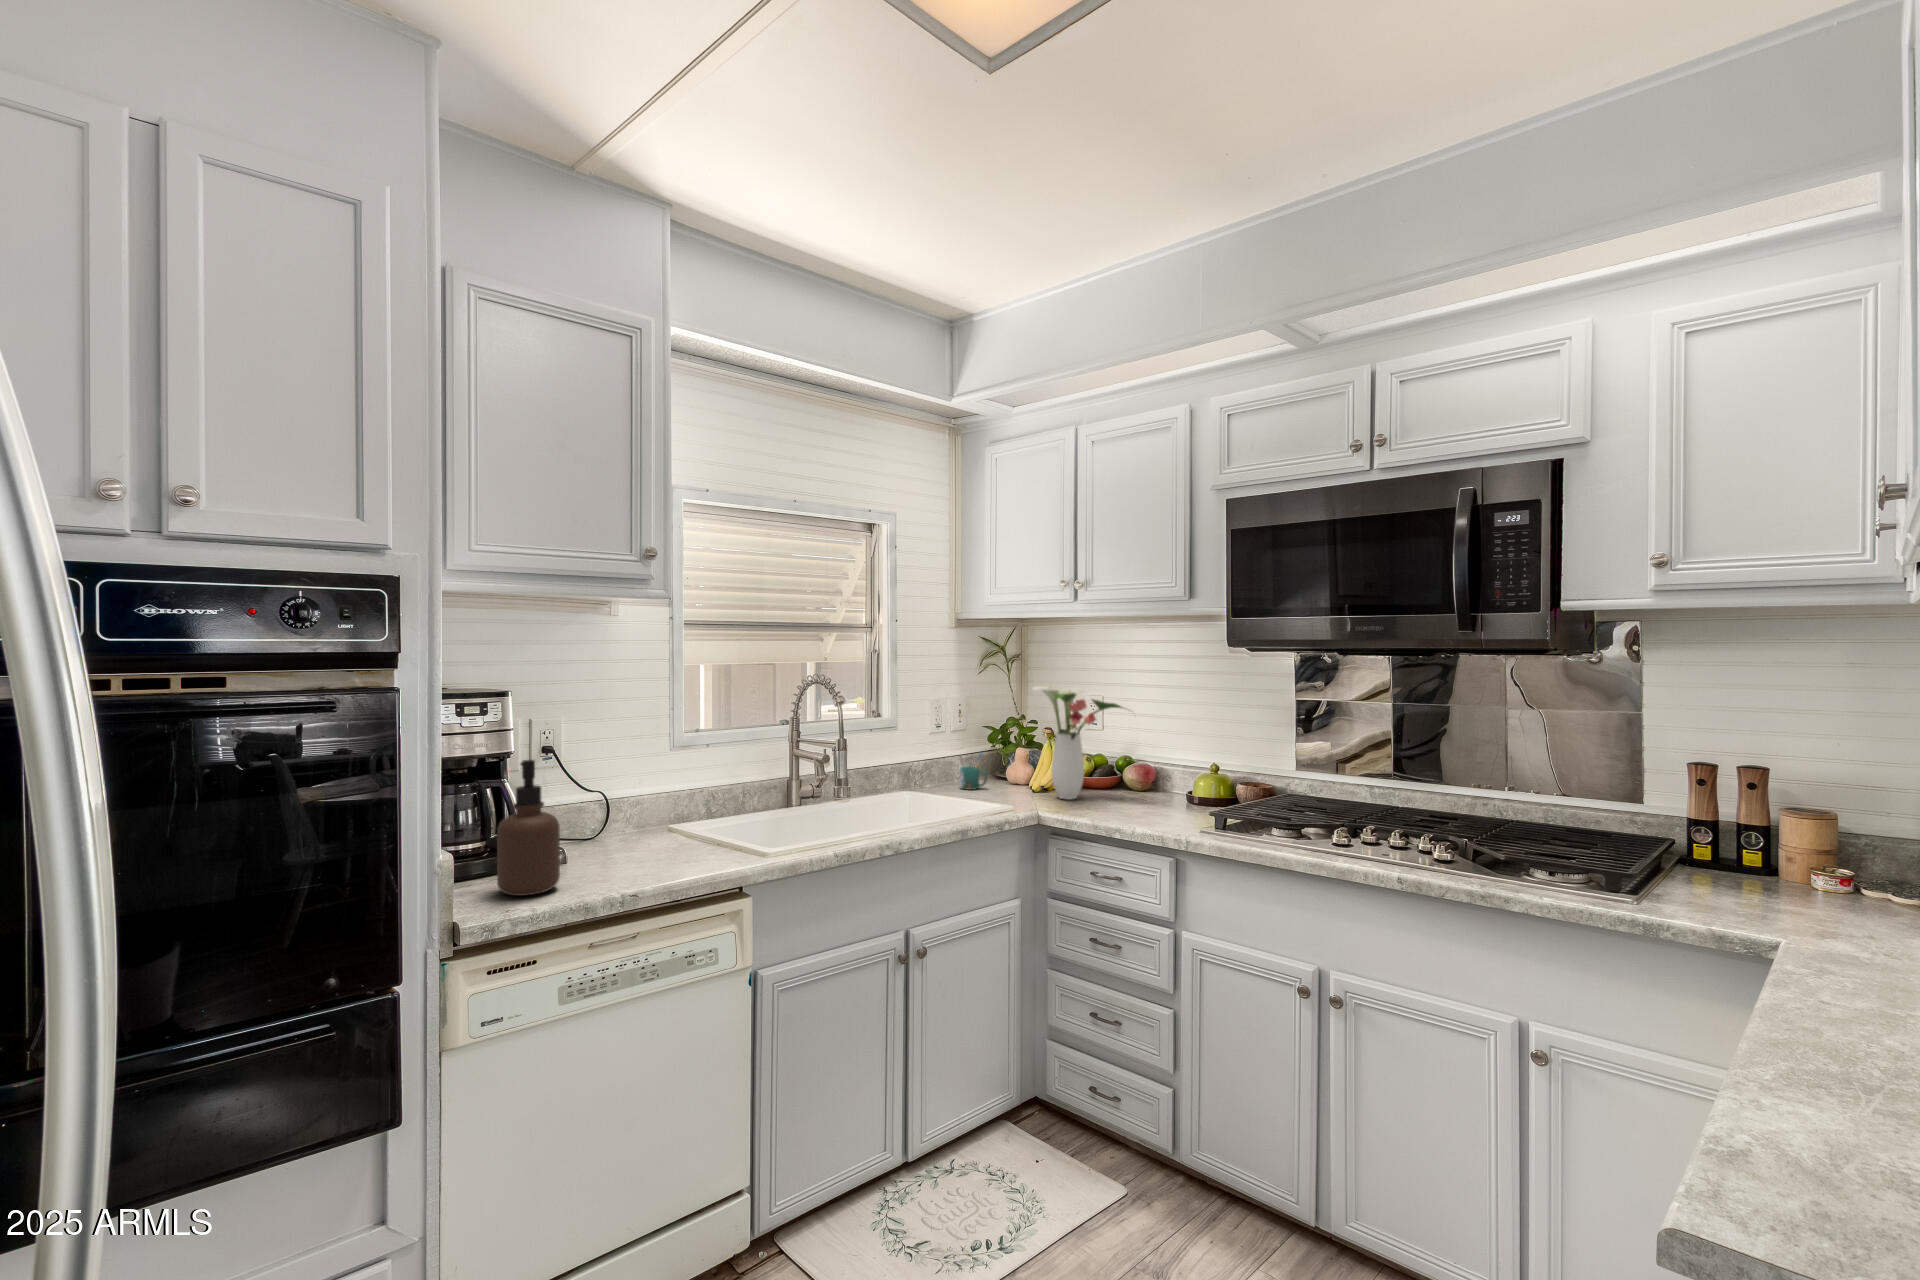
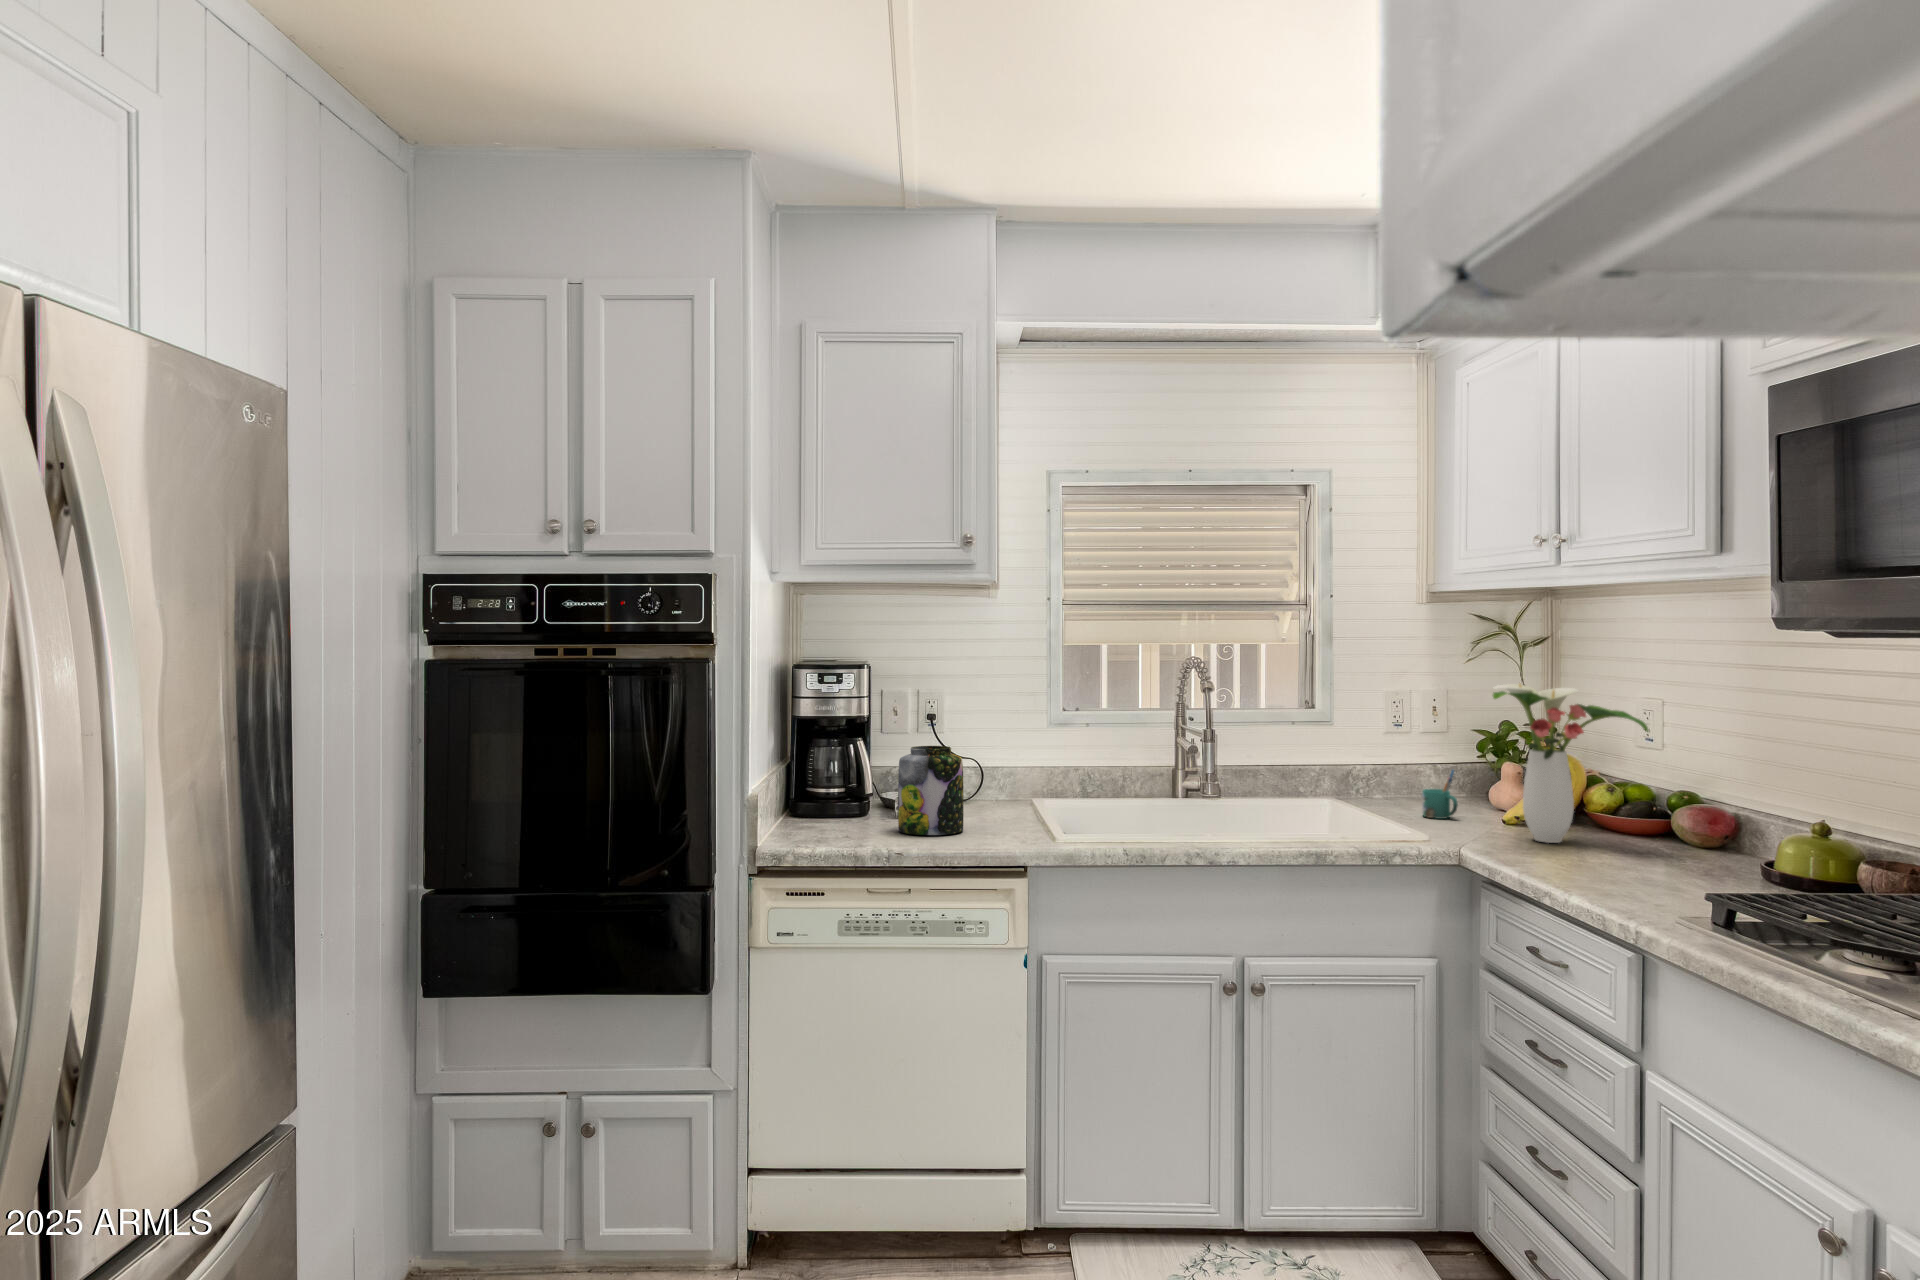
soap dispenser: present [497,760,560,896] -> none [813,724,862,839]
jar: none [581,772,654,873] -> present [898,746,963,835]

